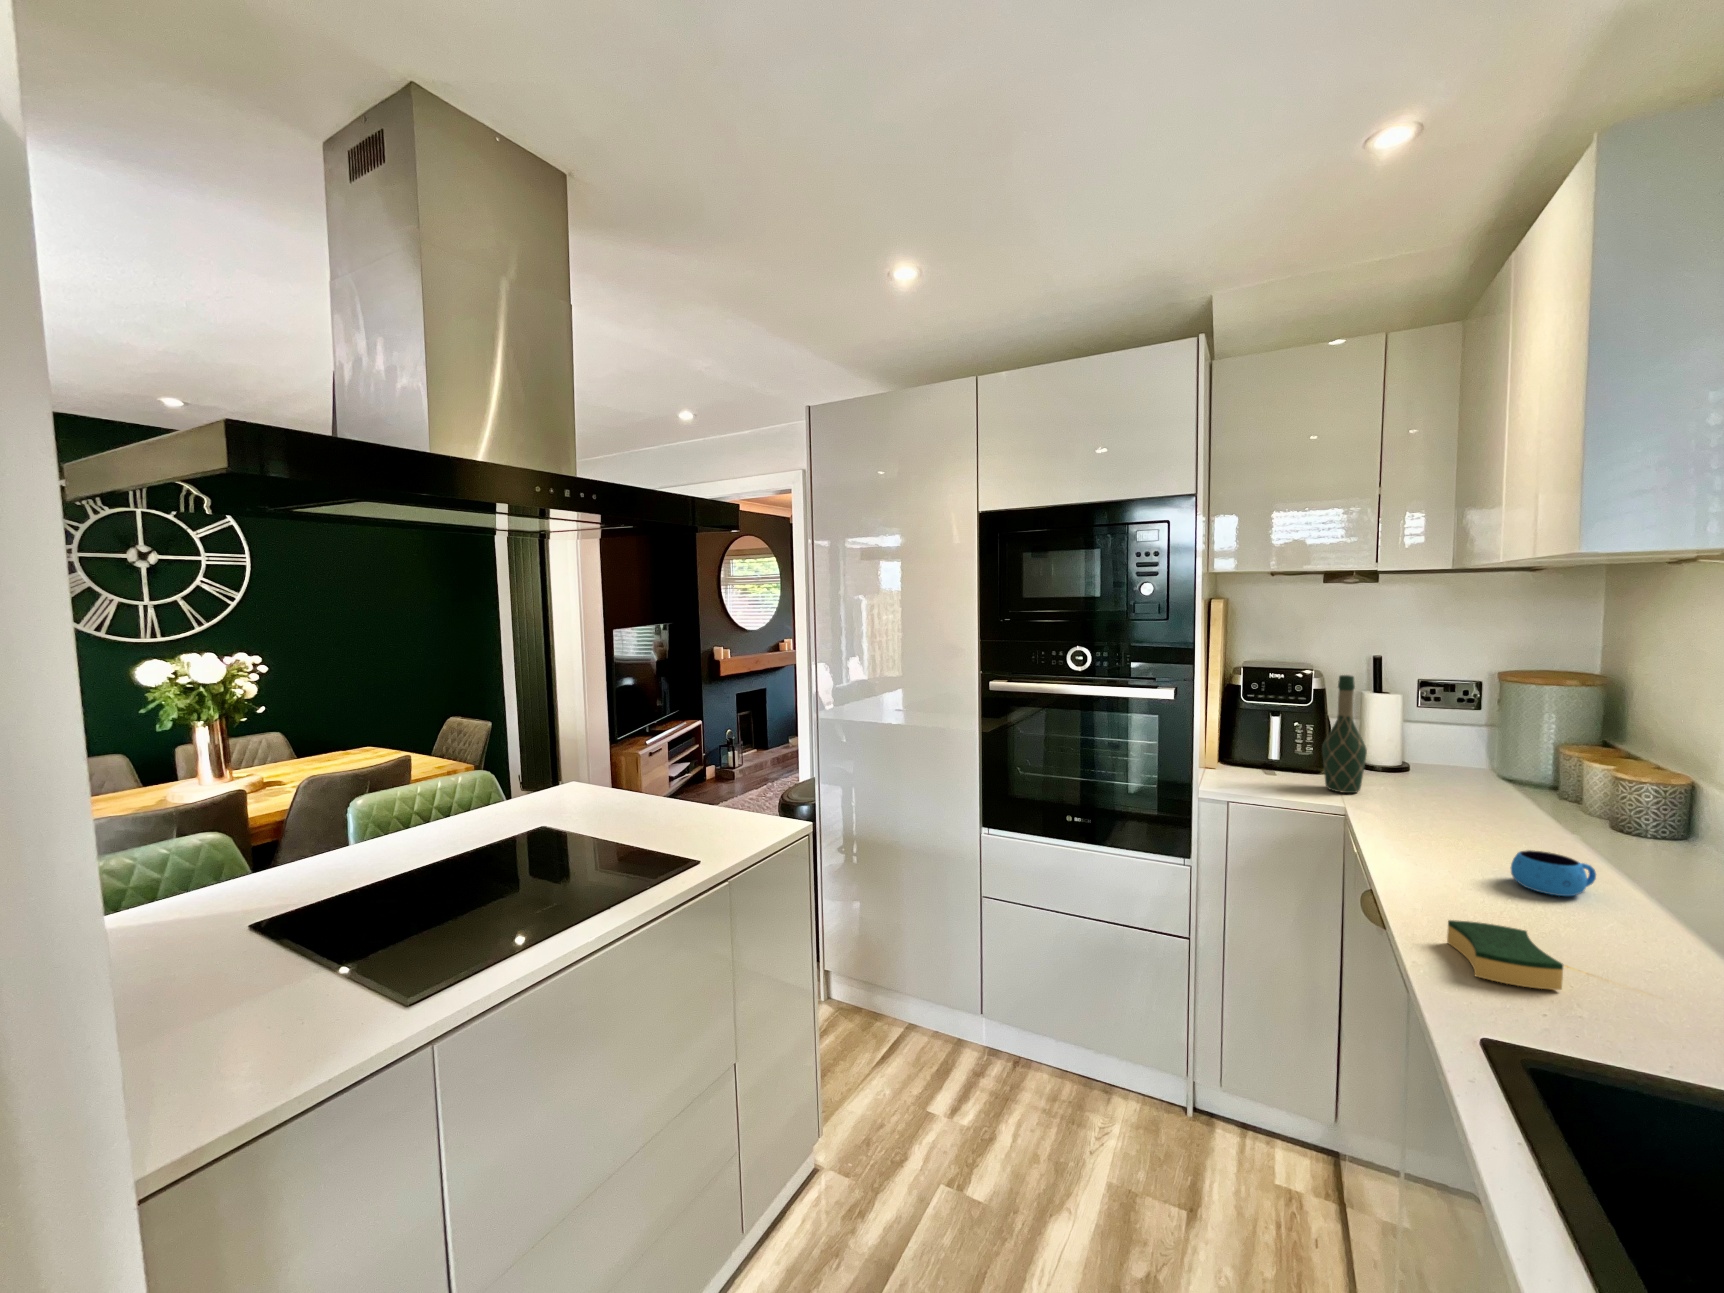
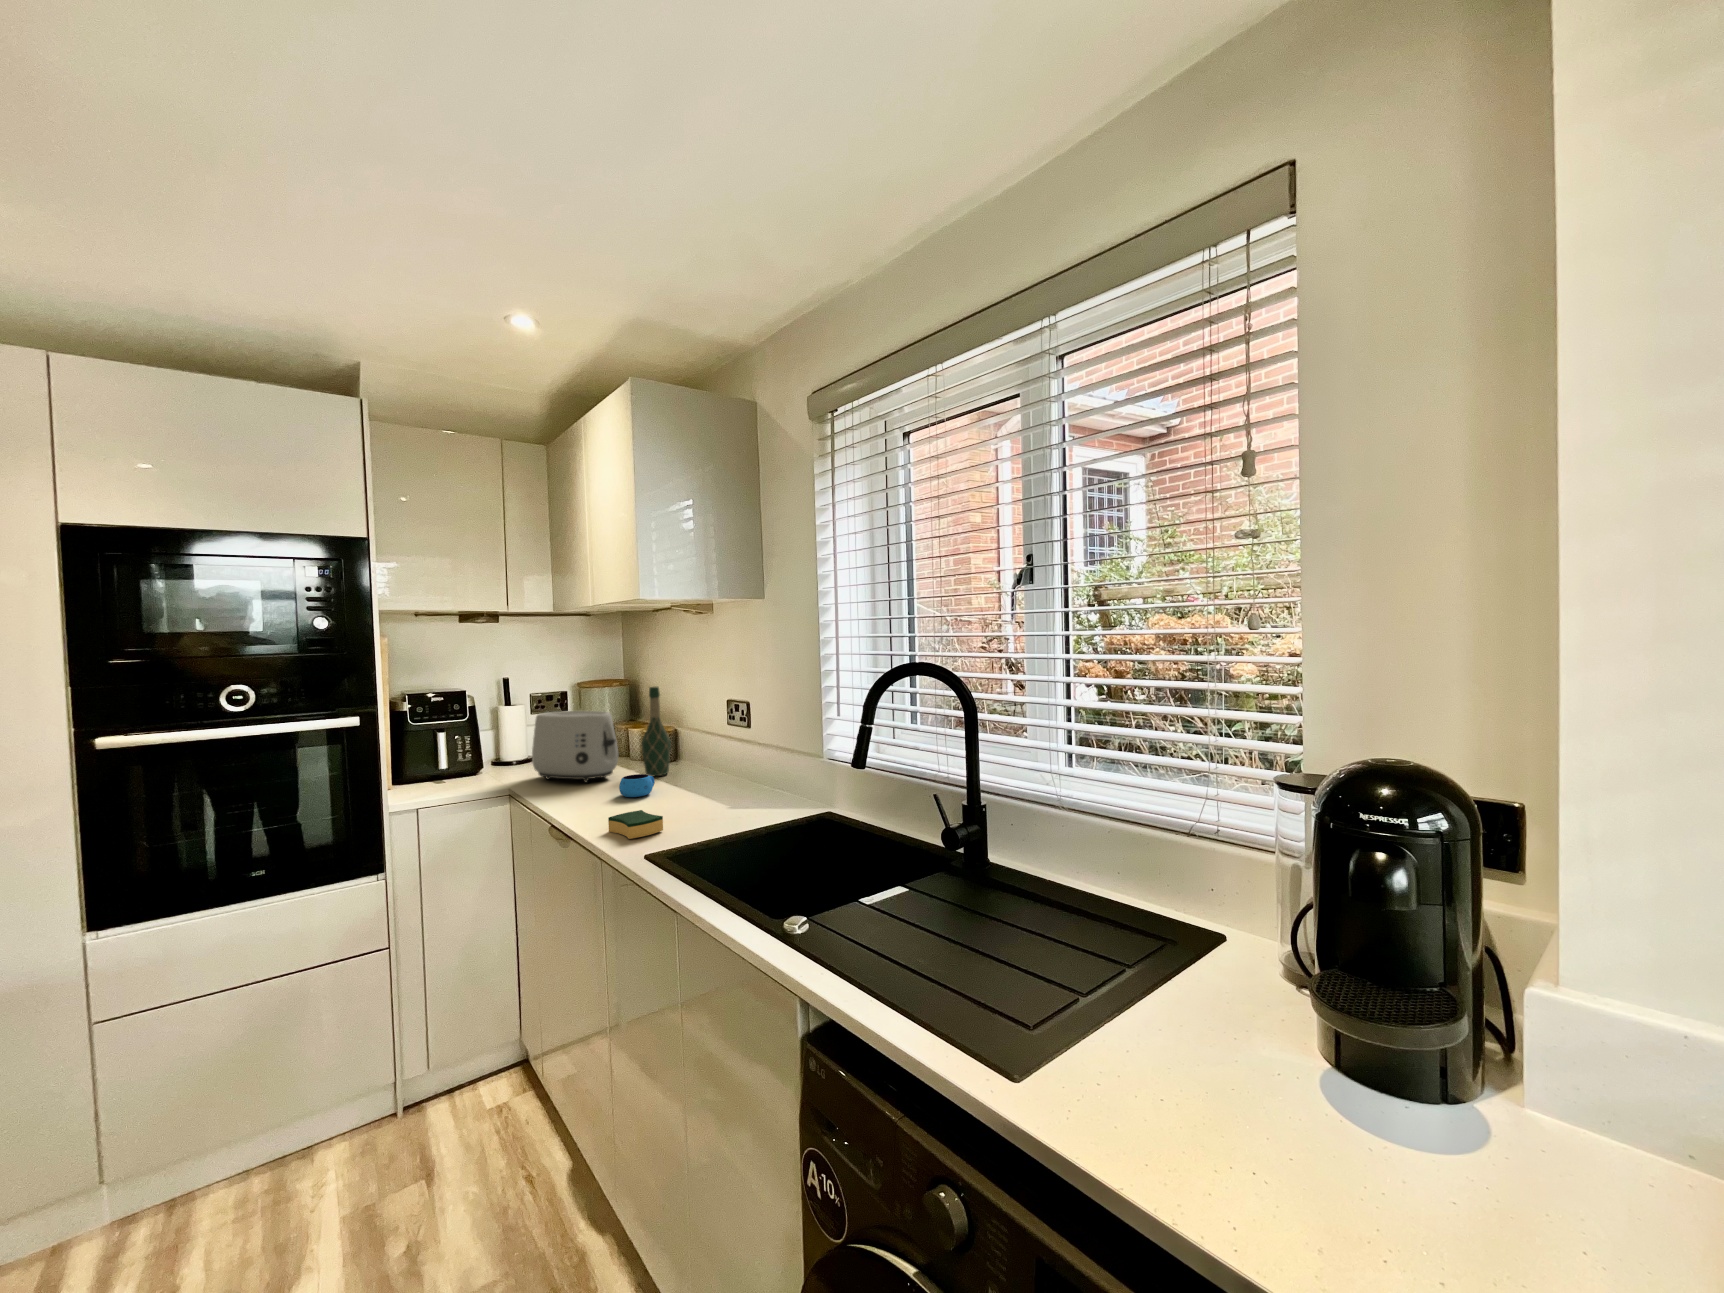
wine bottle: present [1322,675,1367,793] -> present [641,687,671,776]
toaster: none [1385,715,1535,834] -> present [532,711,618,783]

